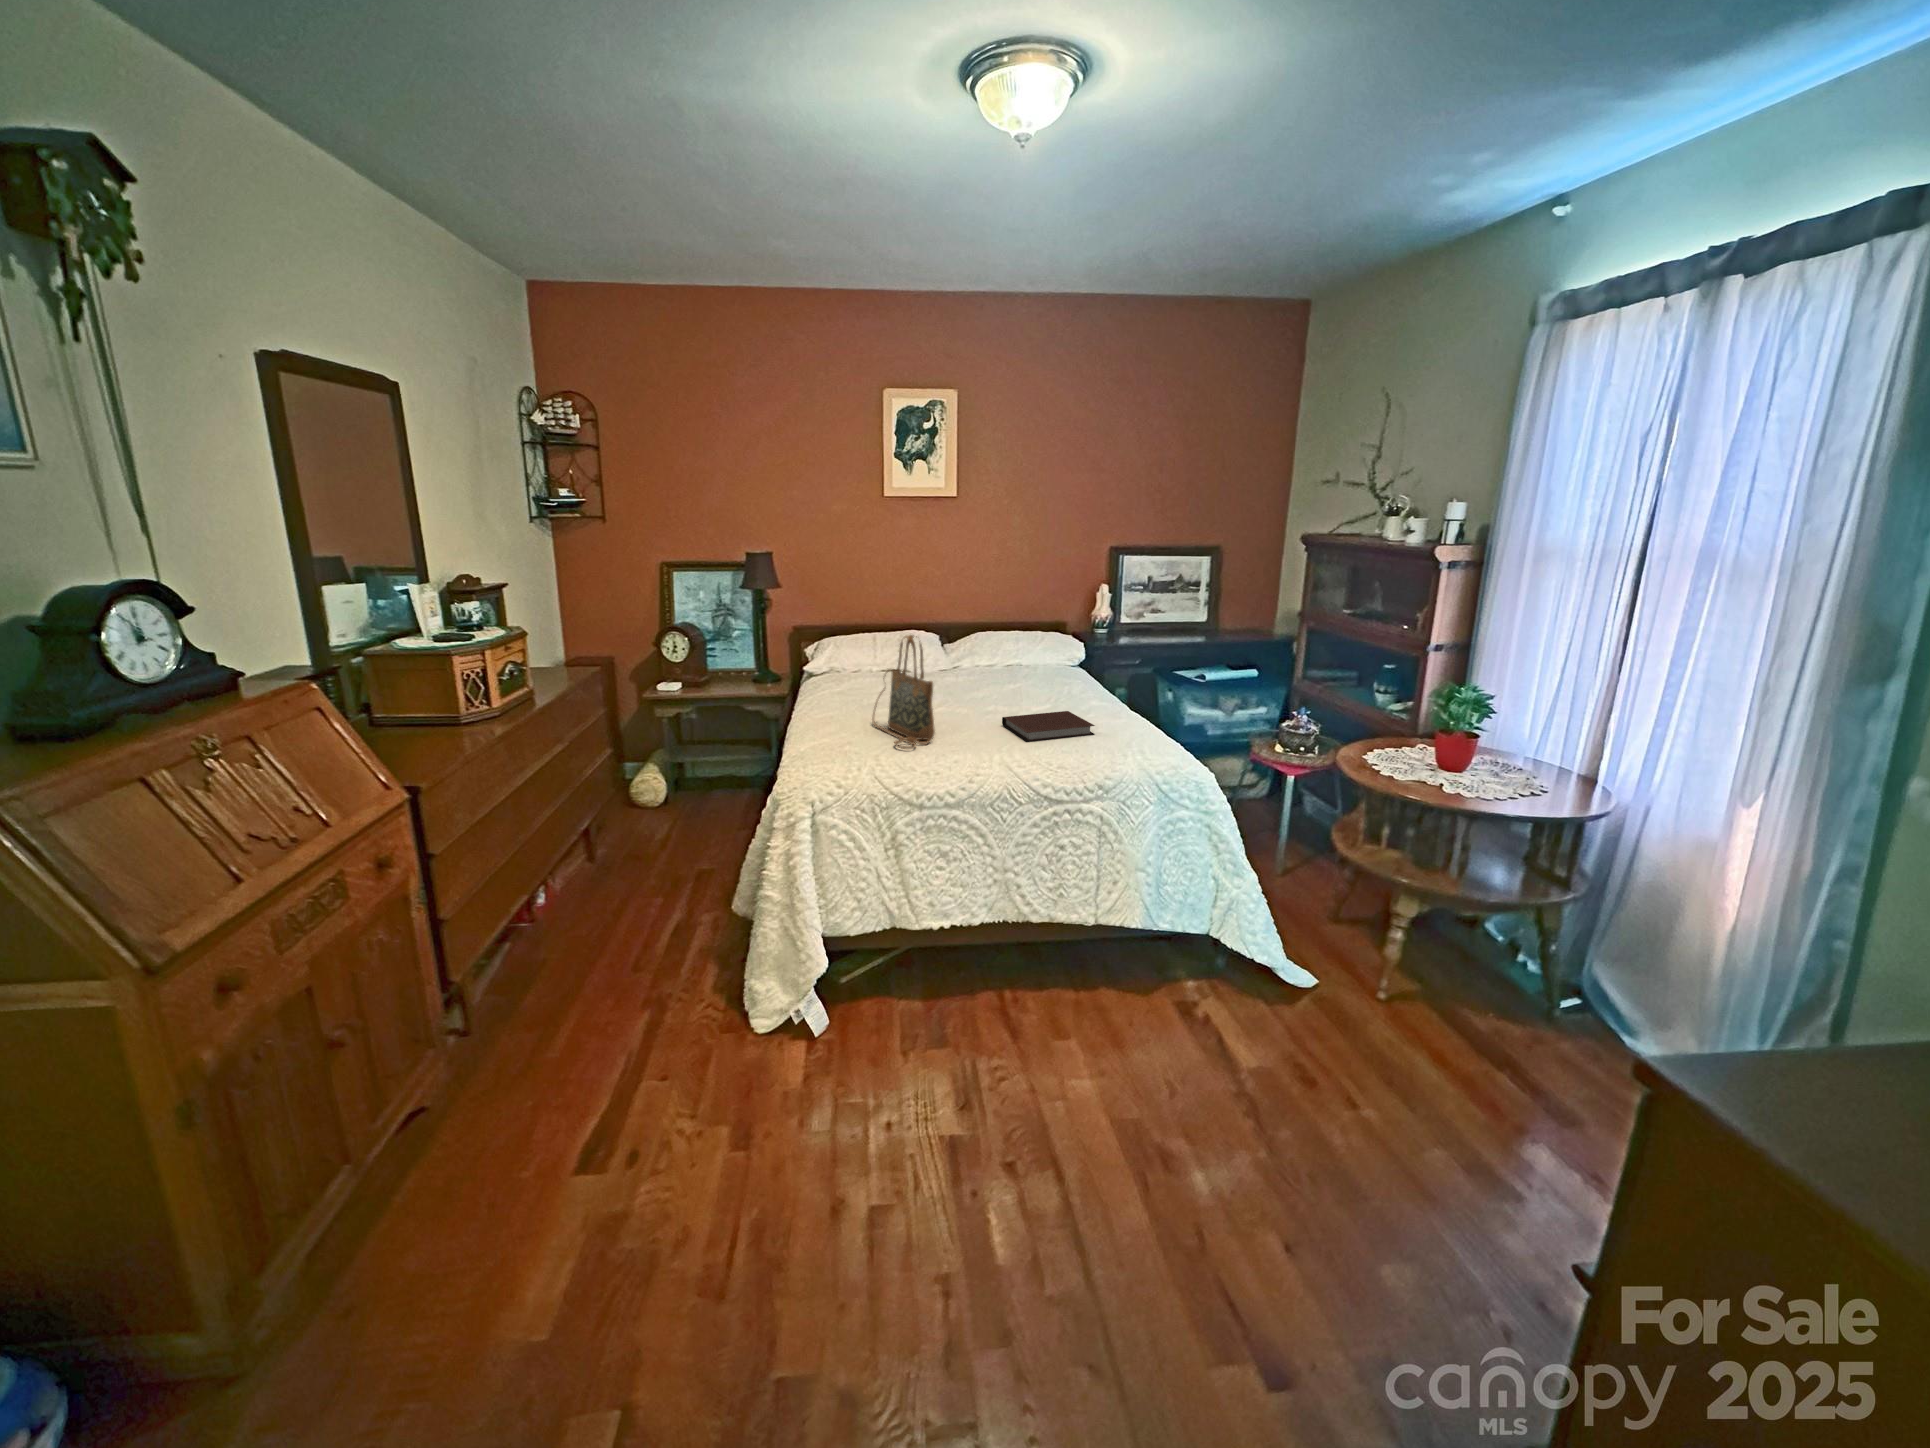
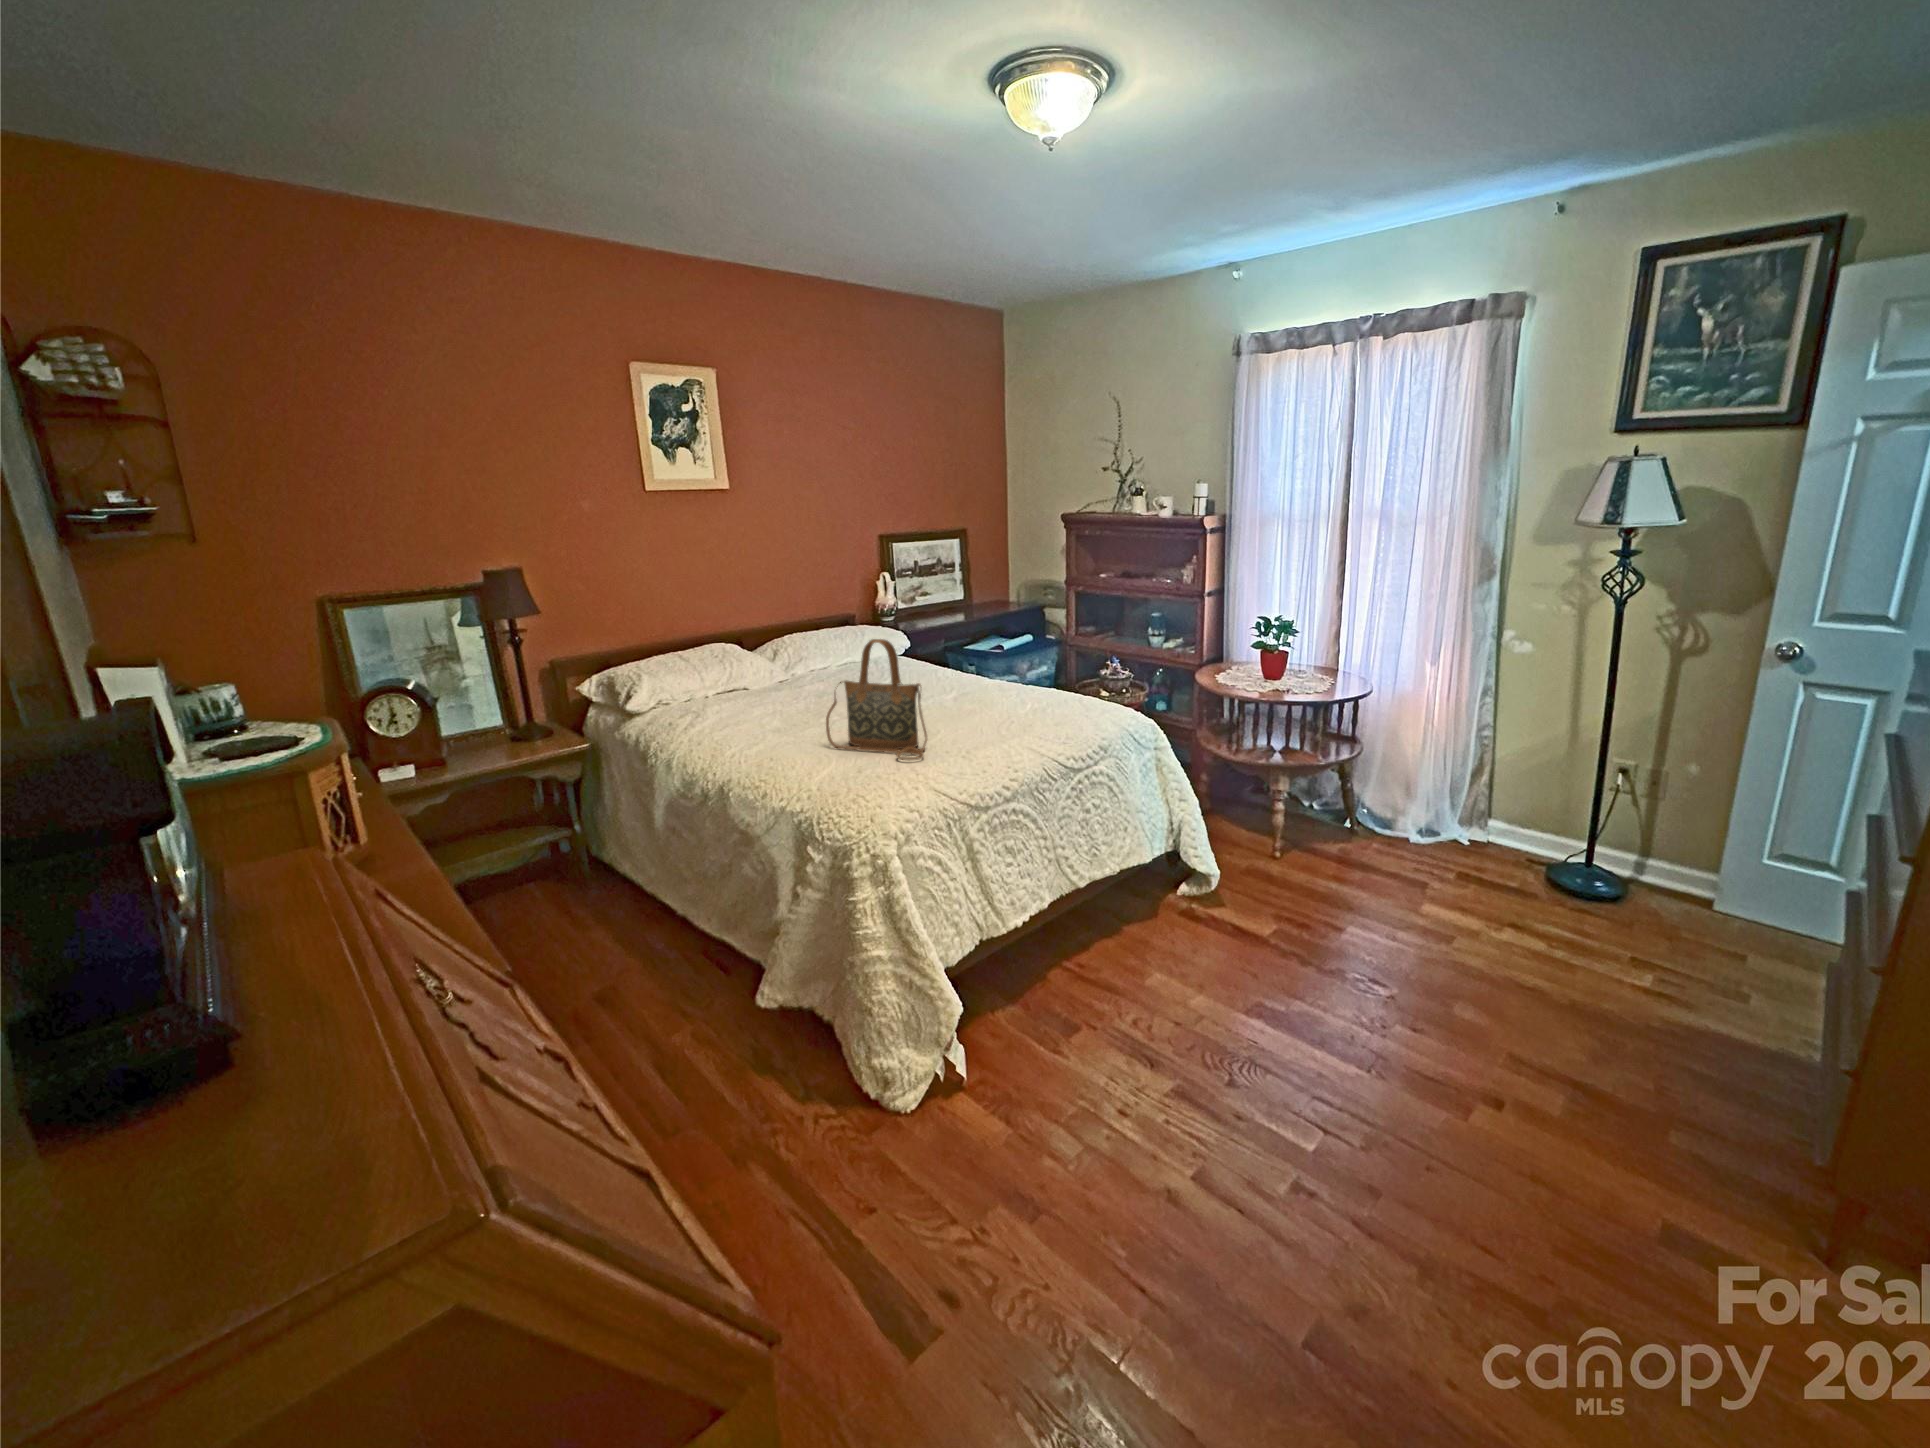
notebook: present [1002,711,1095,741] -> none [951,692,1038,725]

